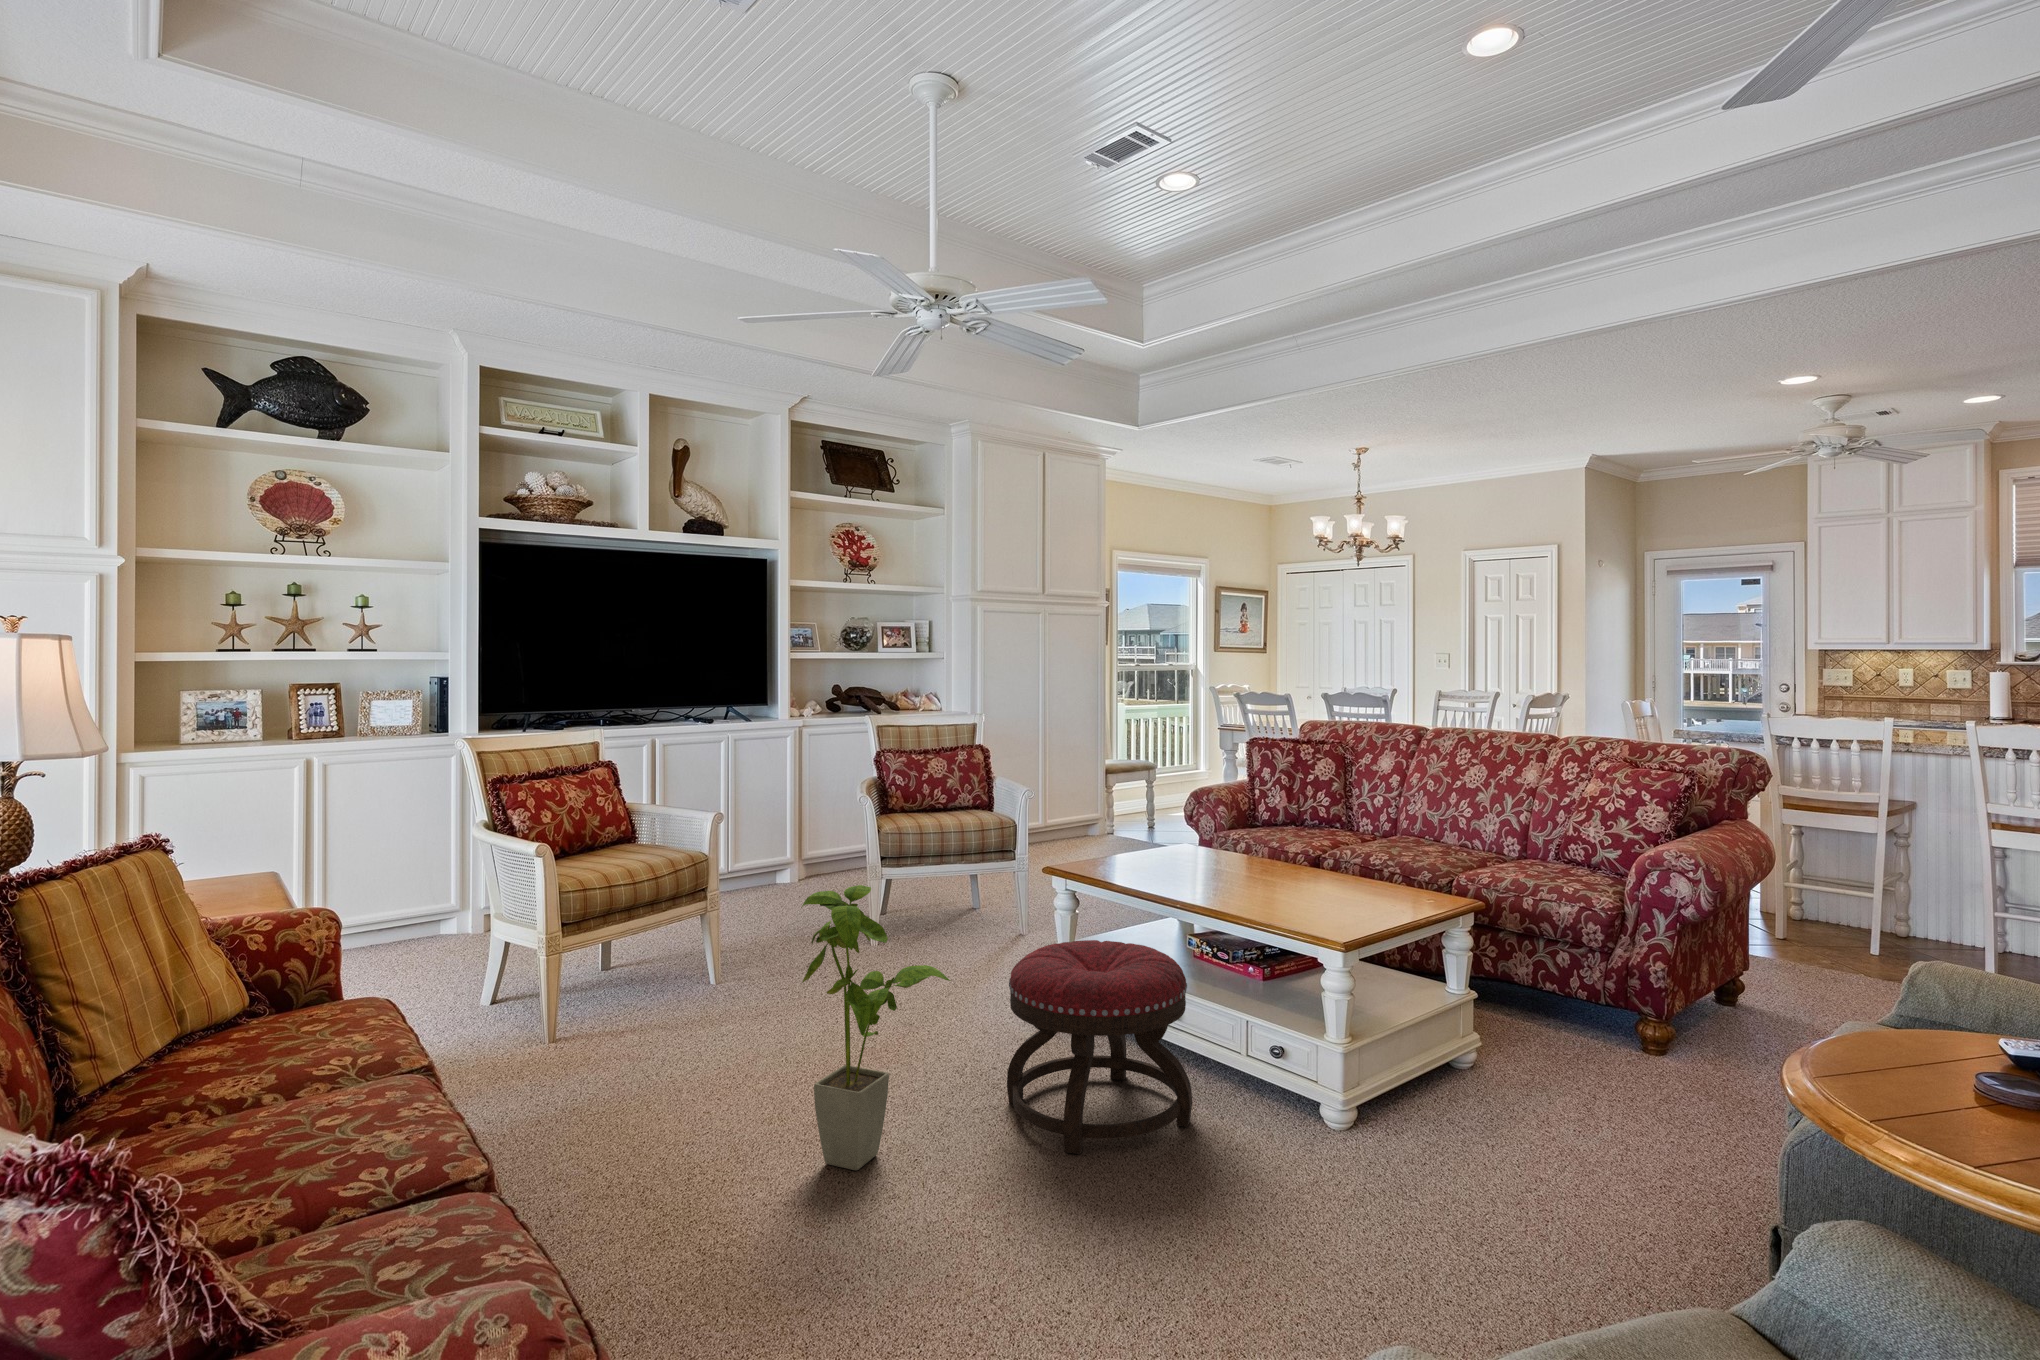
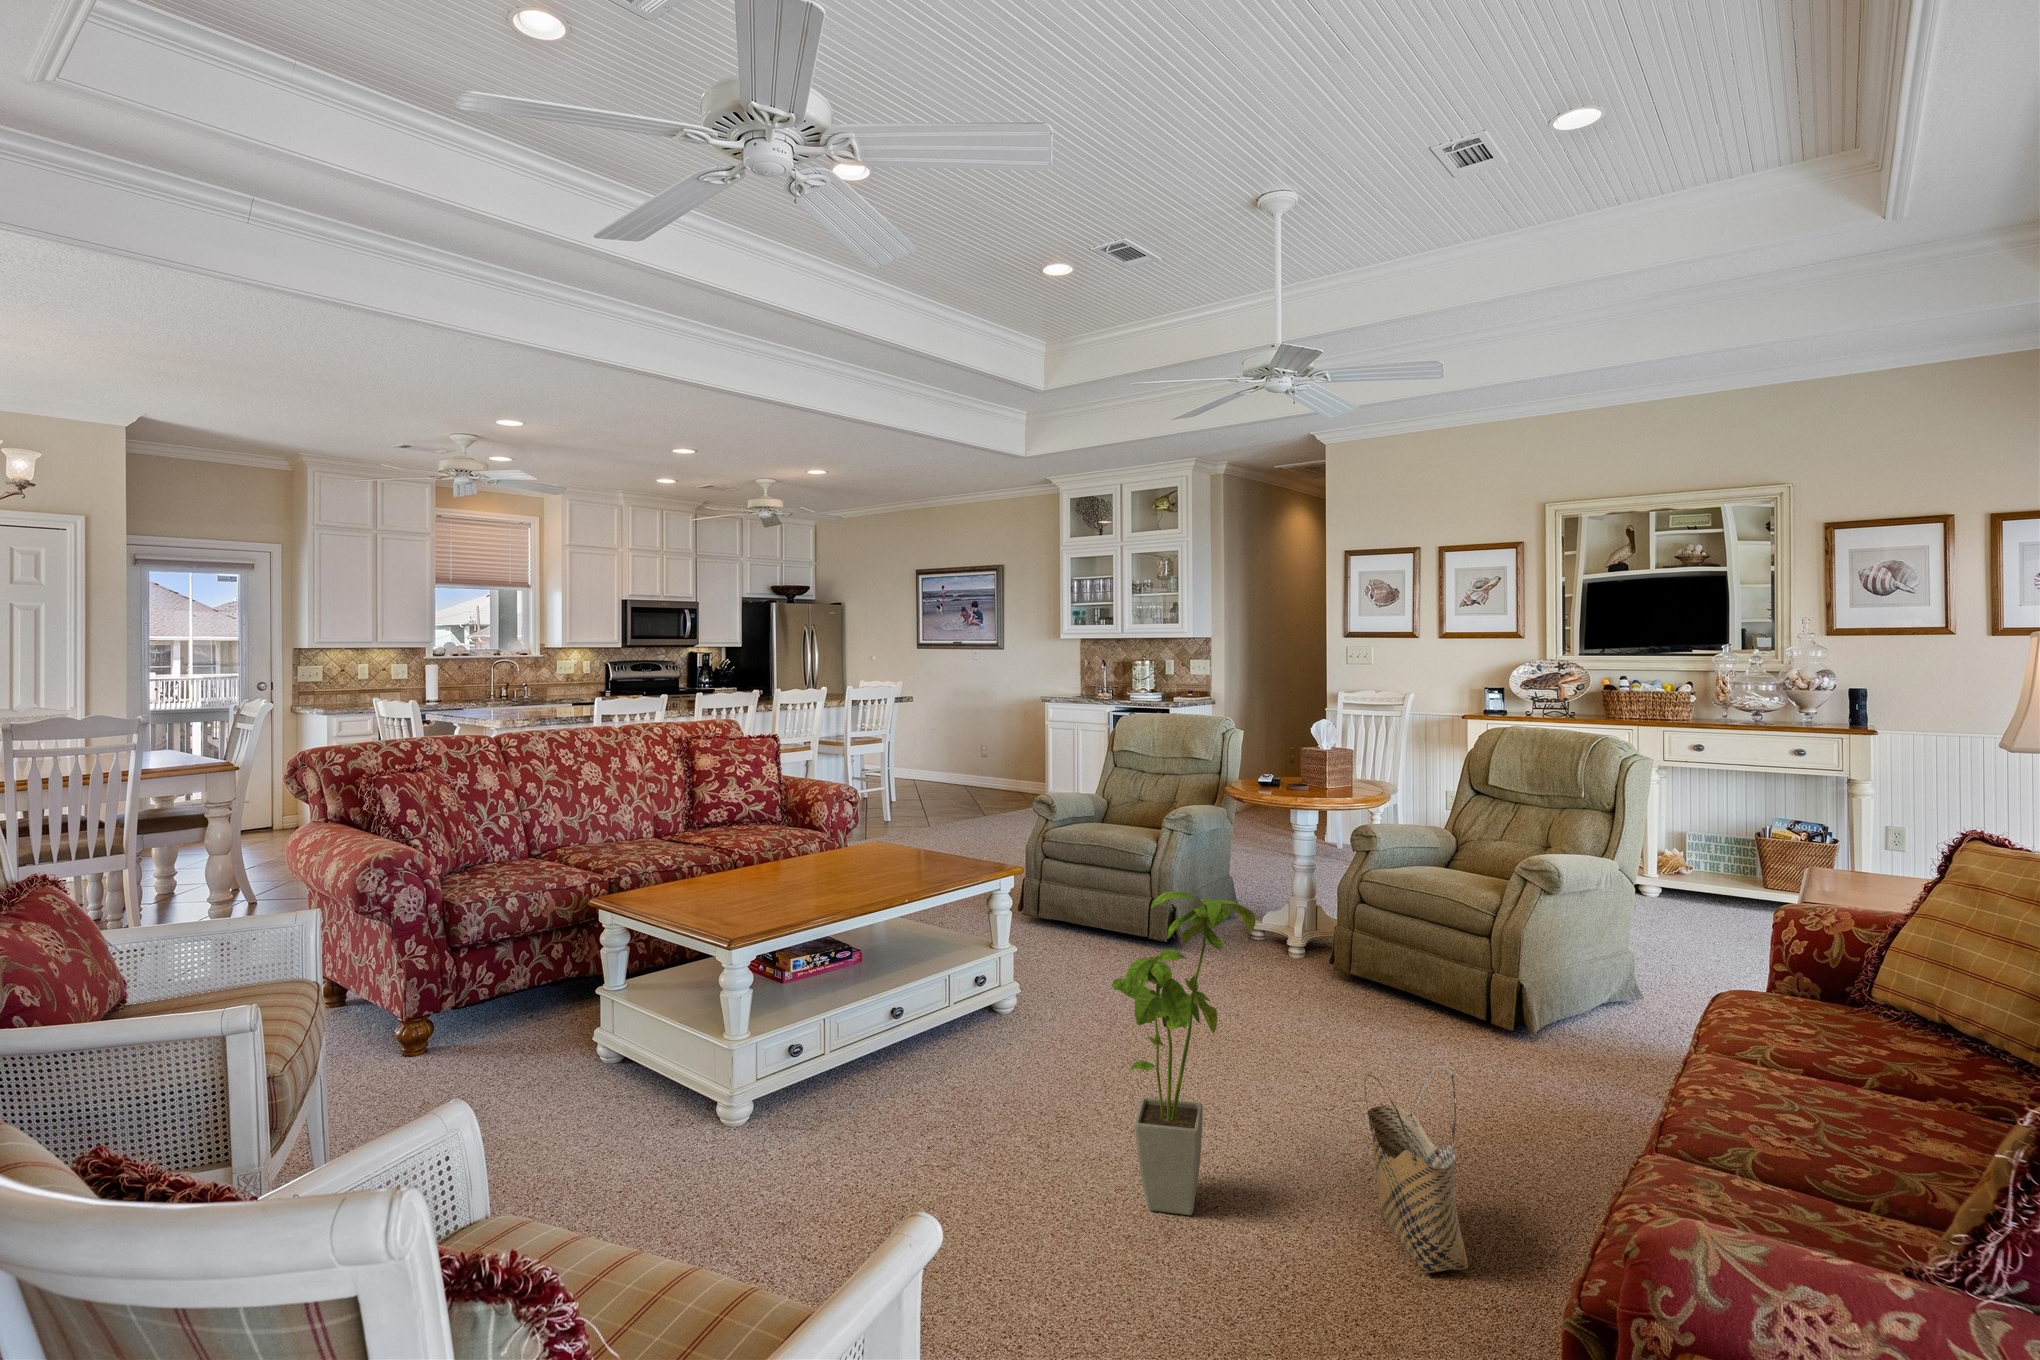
ottoman: present [1007,940,1192,1154] -> none [918,922,1103,1133]
woven basket: none [636,1078,767,1278] -> present [1364,1066,1468,1273]

